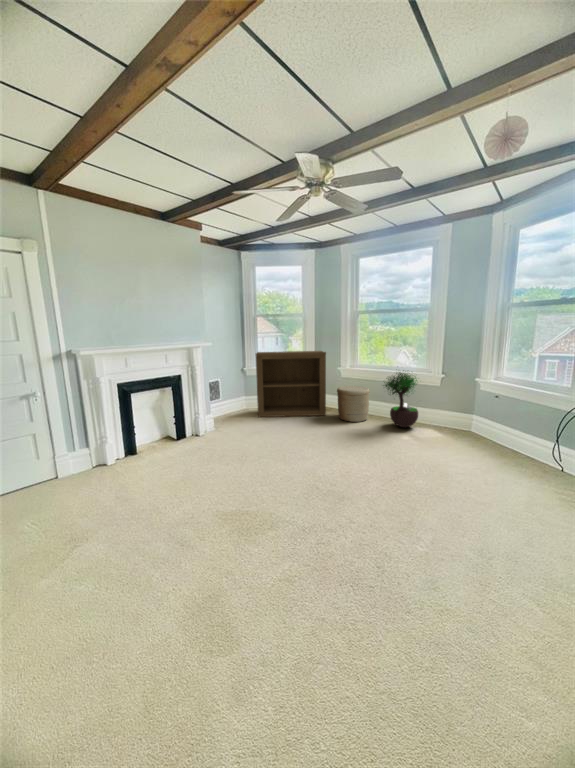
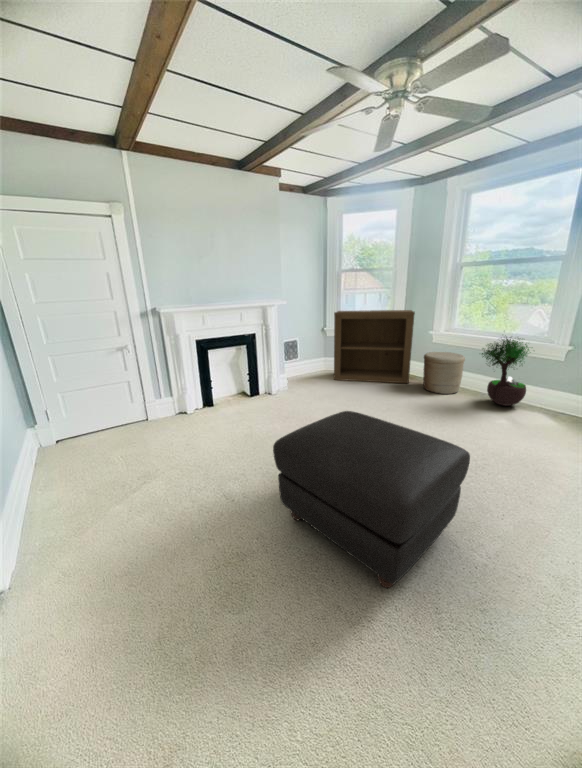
ottoman: none [236,440,403,593] -> present [273,411,470,588]

